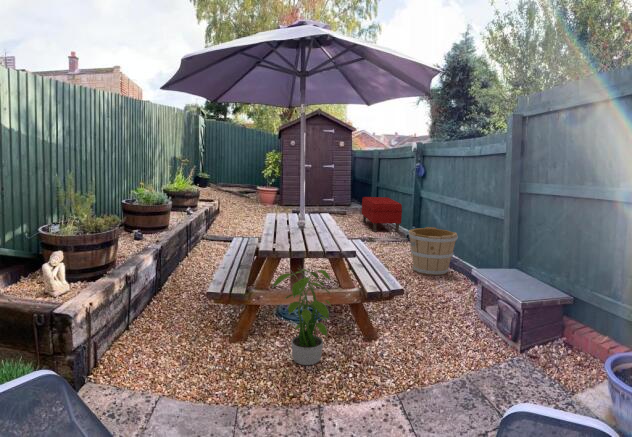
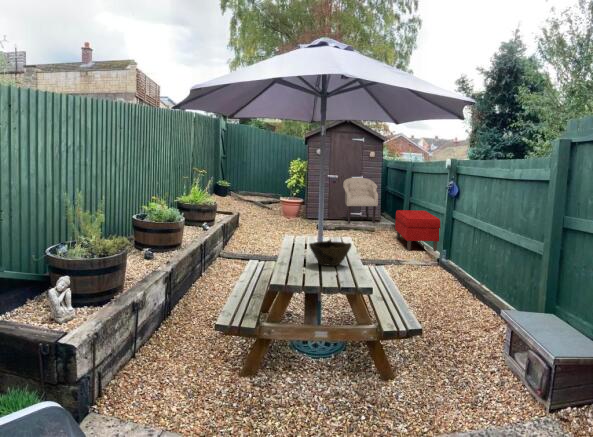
chair: none [314,169,345,210] -> present [343,178,378,223]
bowl: none [296,216,334,239] -> present [309,240,351,266]
wooden bucket: present [409,227,458,275] -> none [443,248,501,304]
potted plant: present [272,269,331,365] -> none [279,296,346,405]

